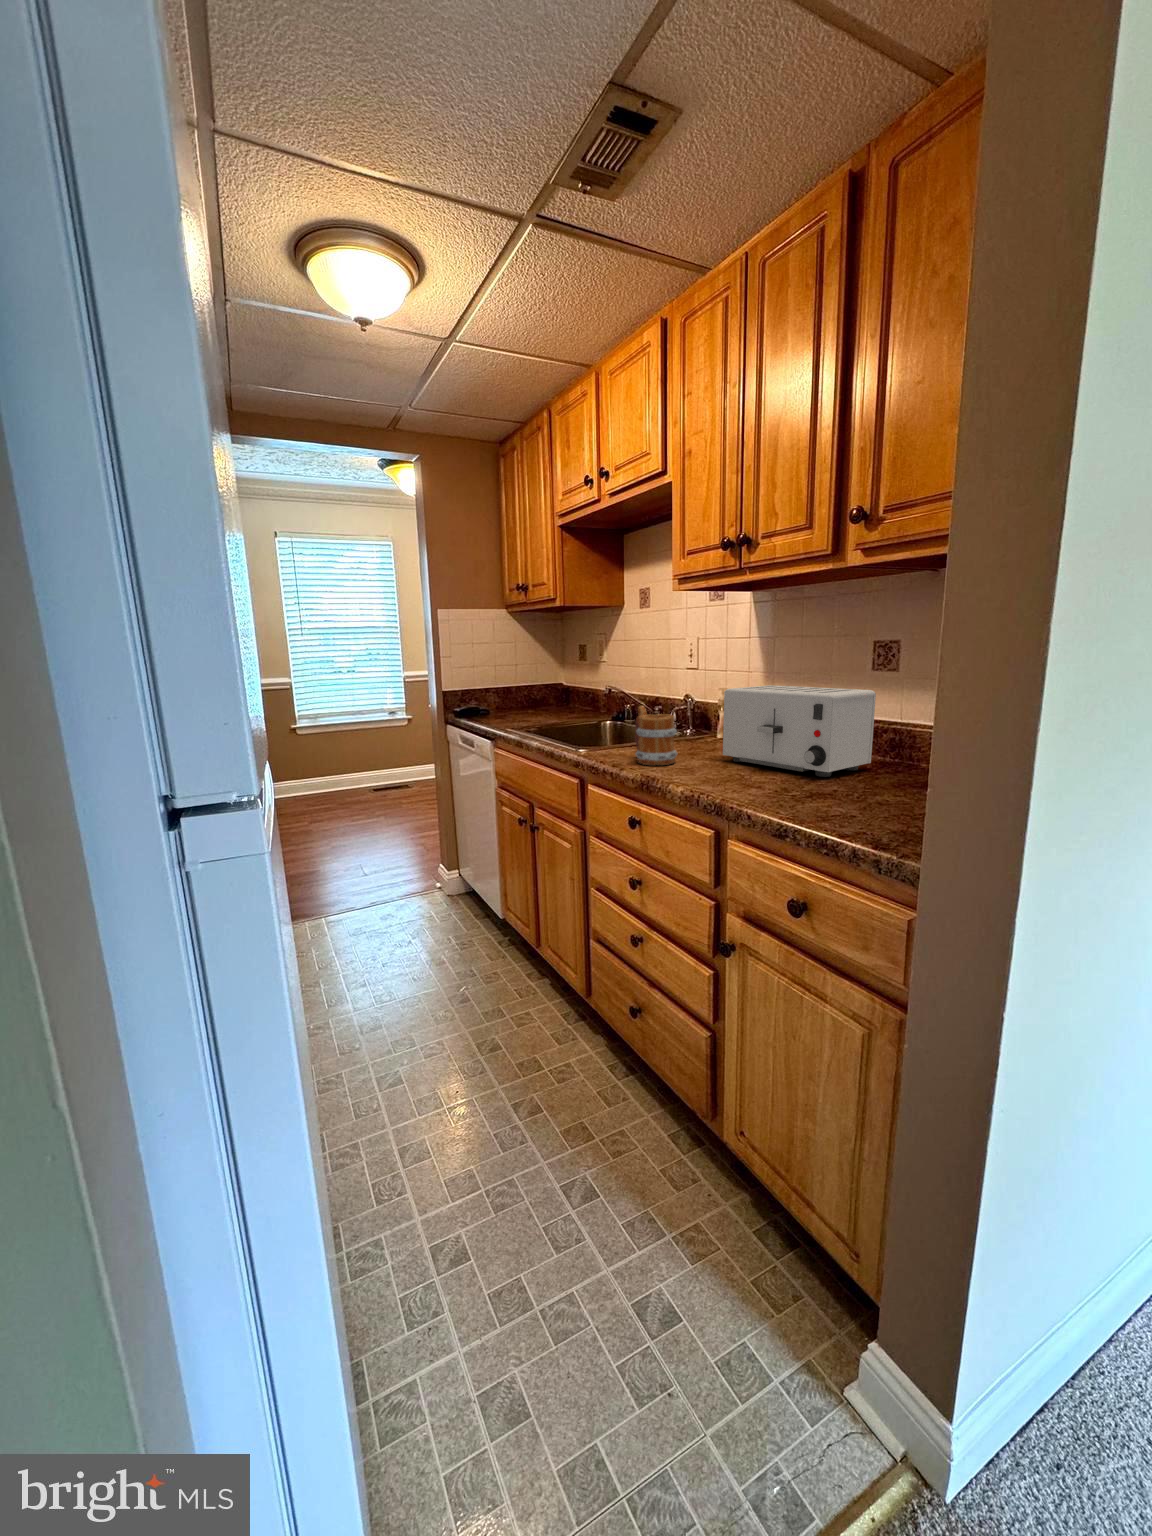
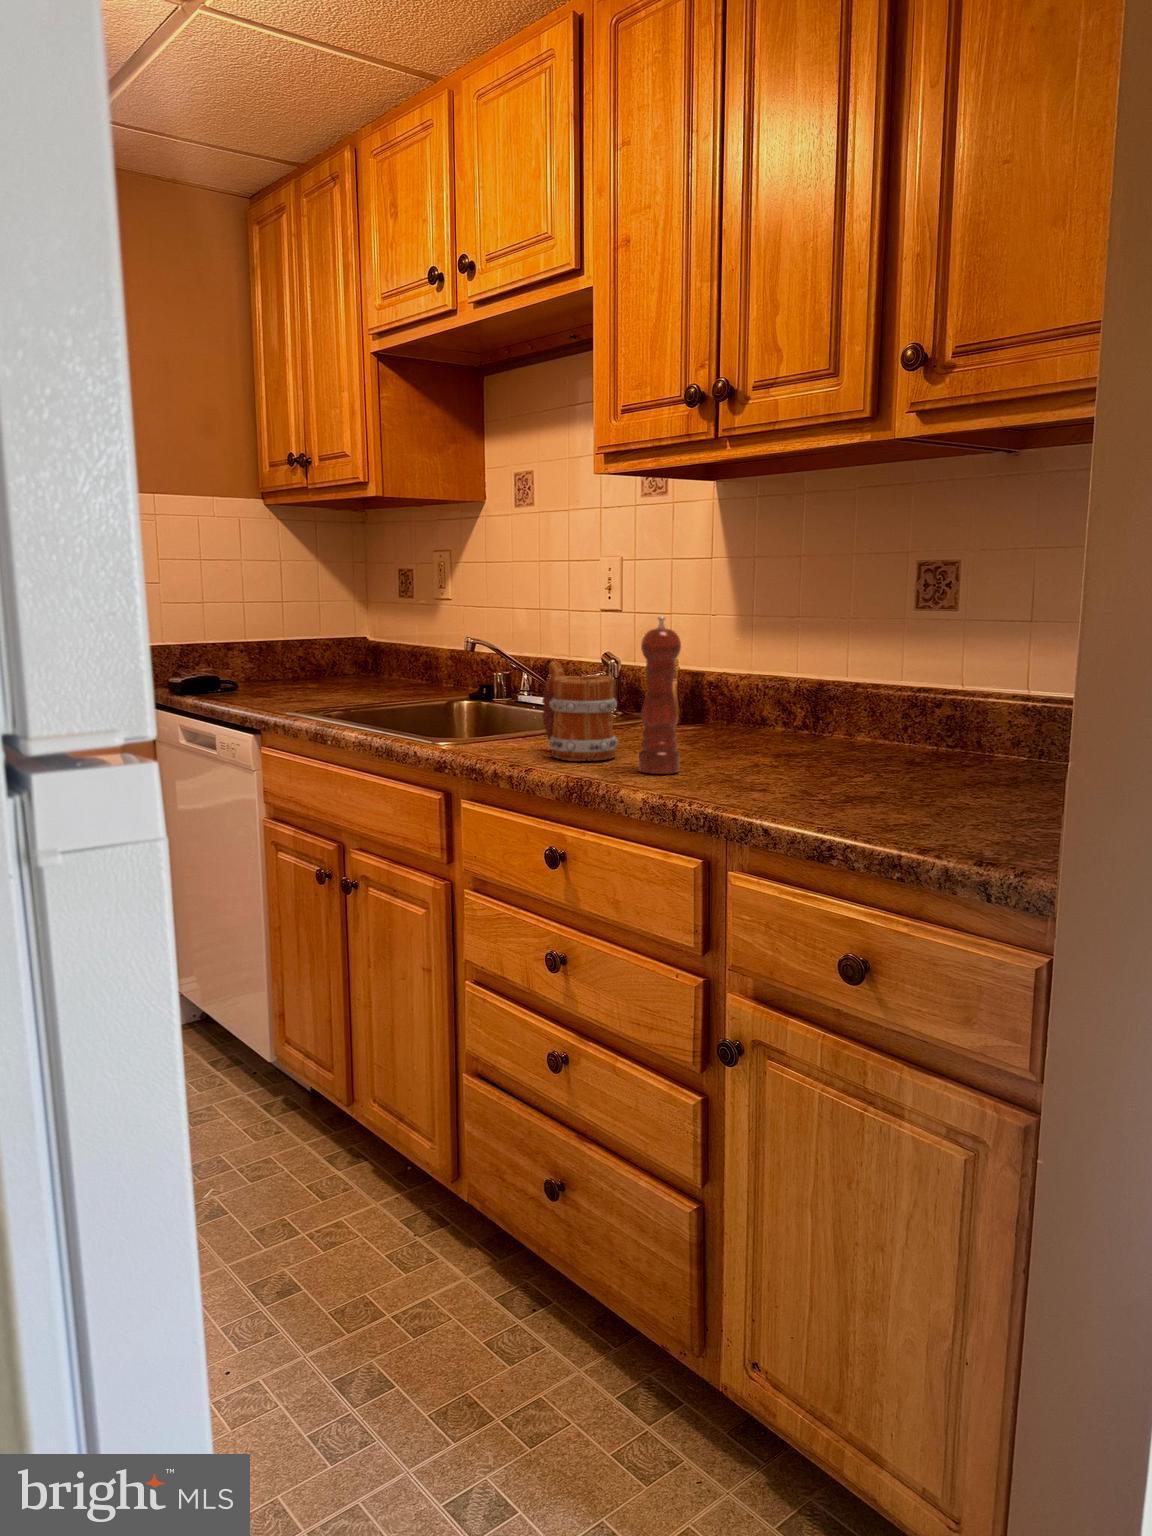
pepper mill: none [685,681,710,775] -> present [639,617,681,774]
toaster: present [723,685,876,777] -> none [691,631,930,773]

